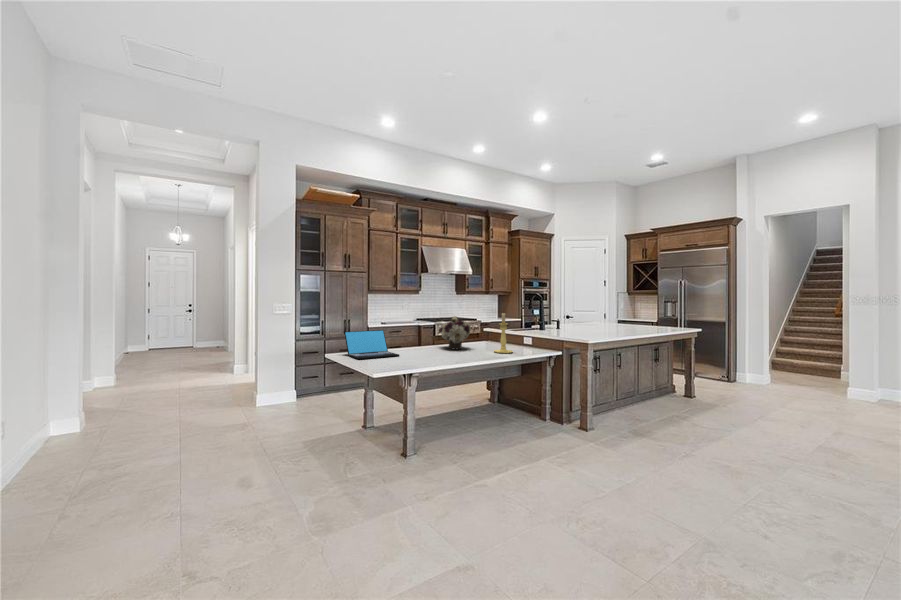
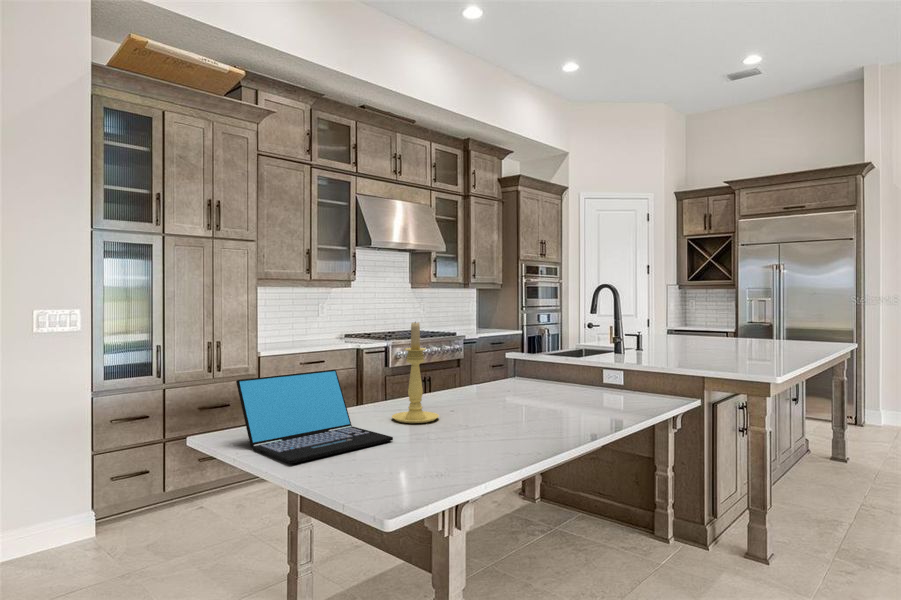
candle holder: present [494,313,512,353] -> present [392,322,439,423]
flower arrangement: present [440,316,471,349] -> none [455,329,533,408]

